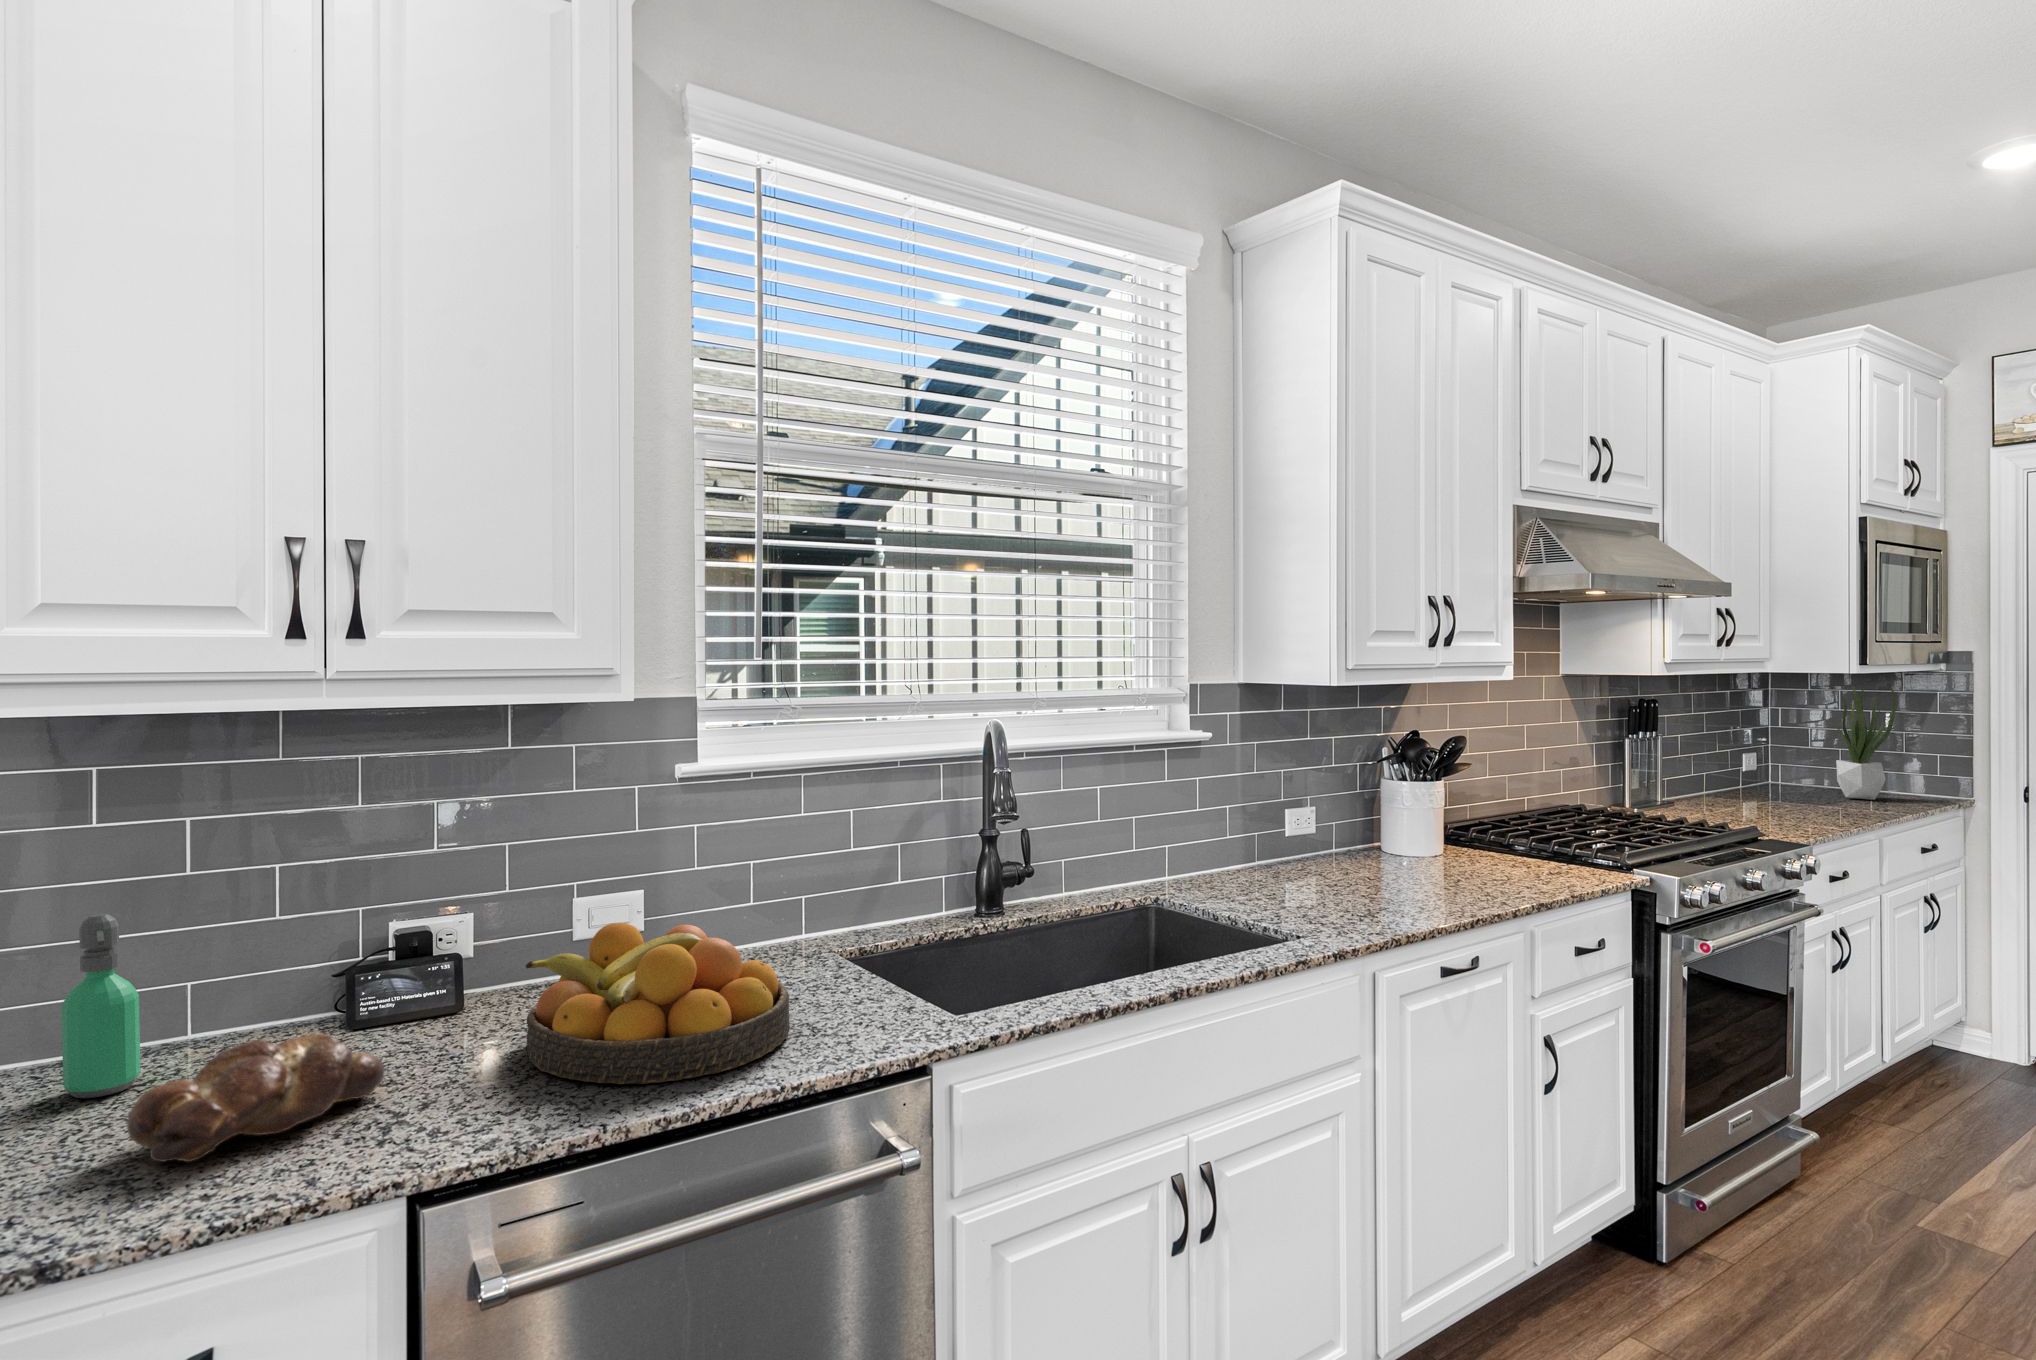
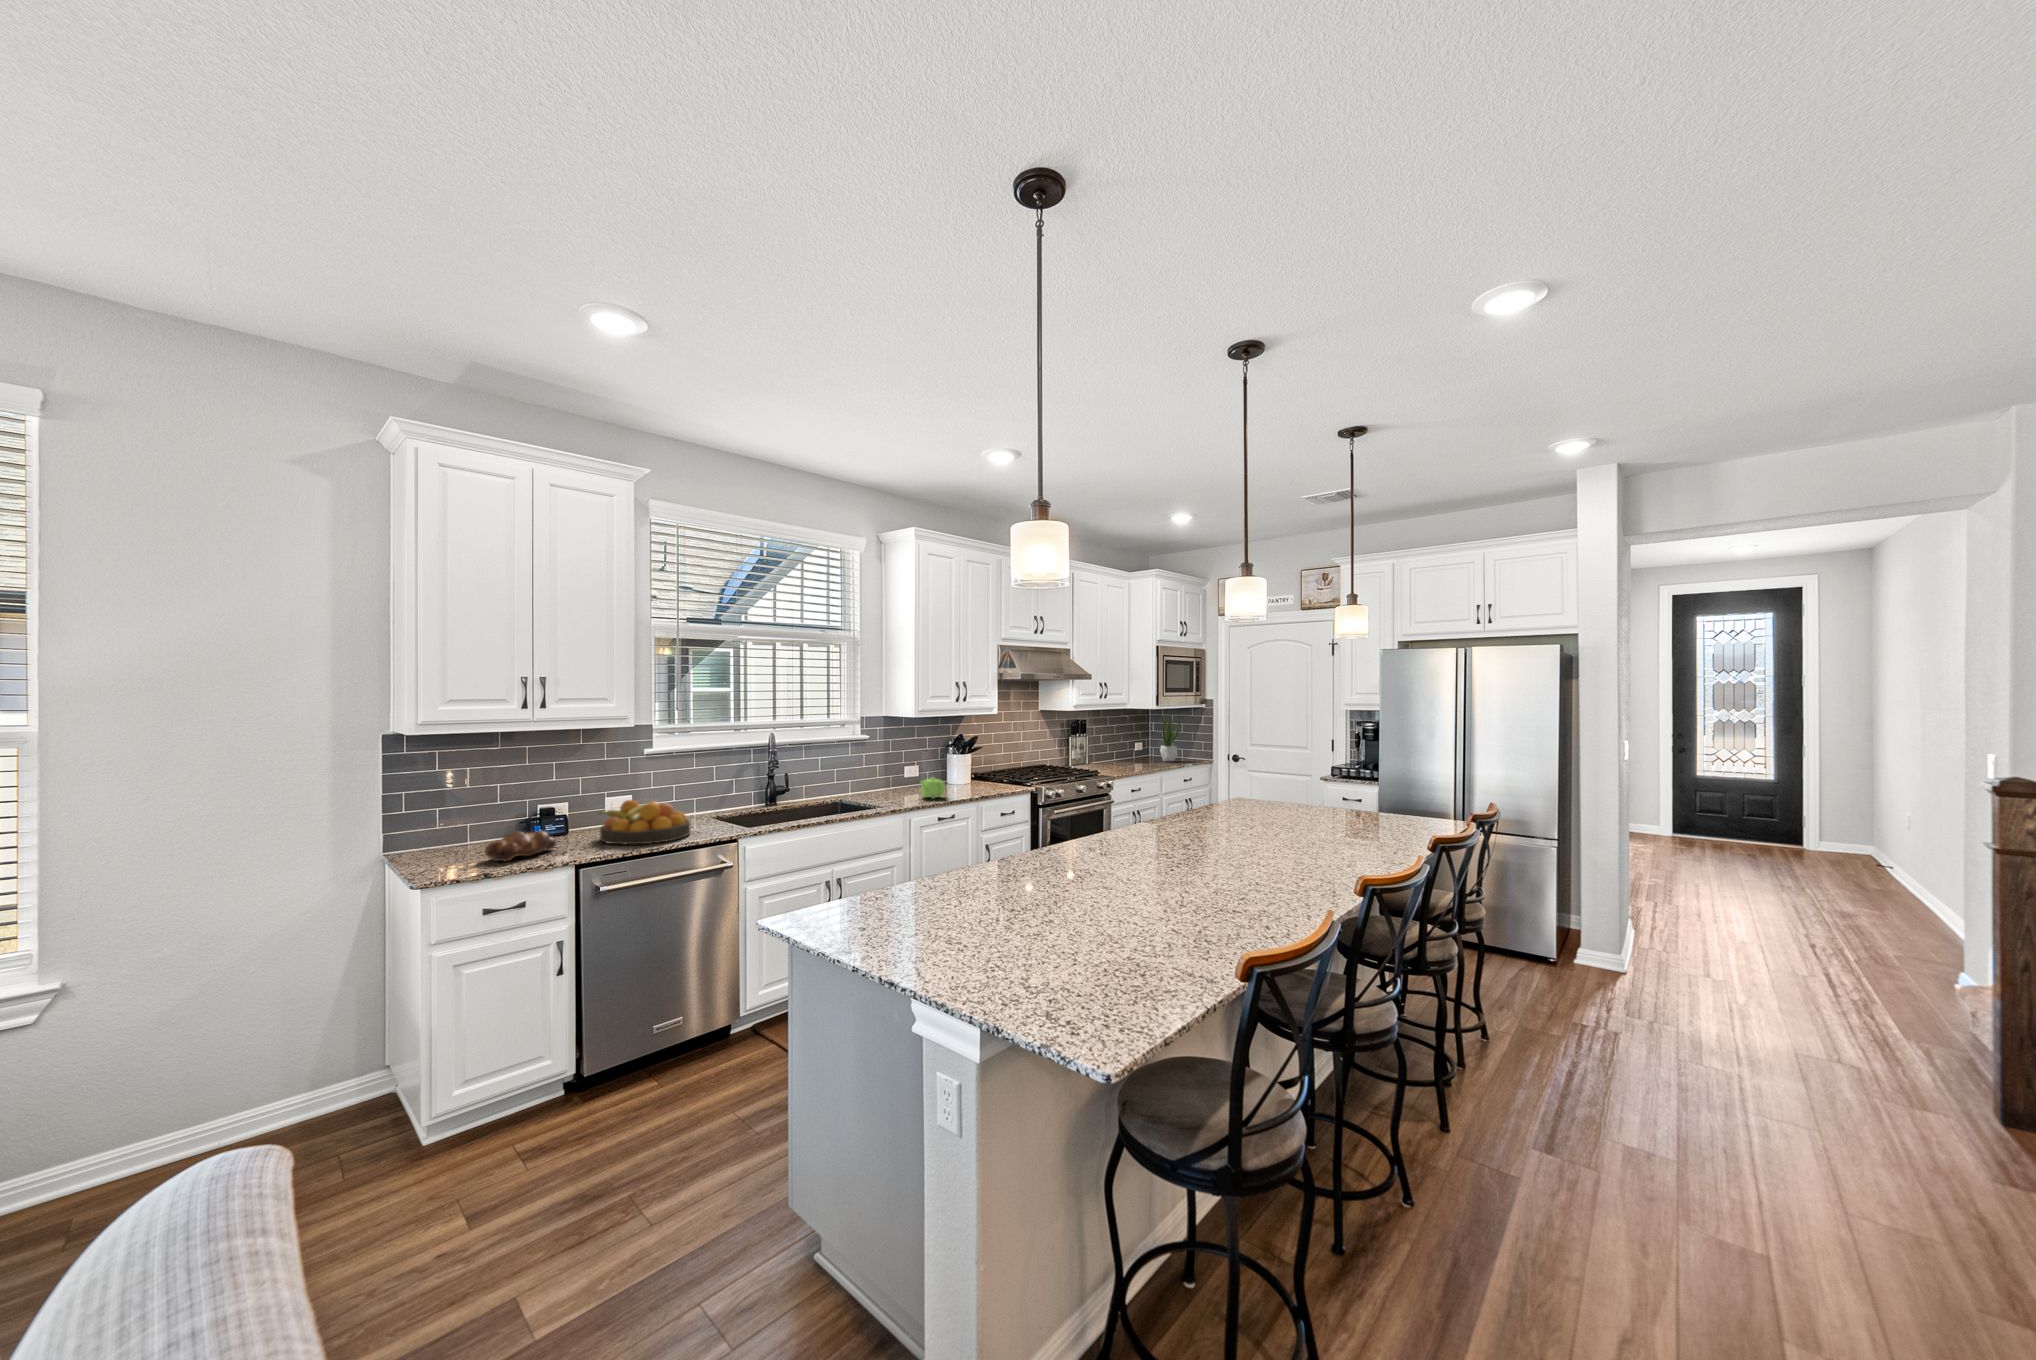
teapot: none [1362,846,1442,906] -> present [920,777,945,799]
soap dispenser: present [62,914,140,1098] -> none [443,796,467,855]

